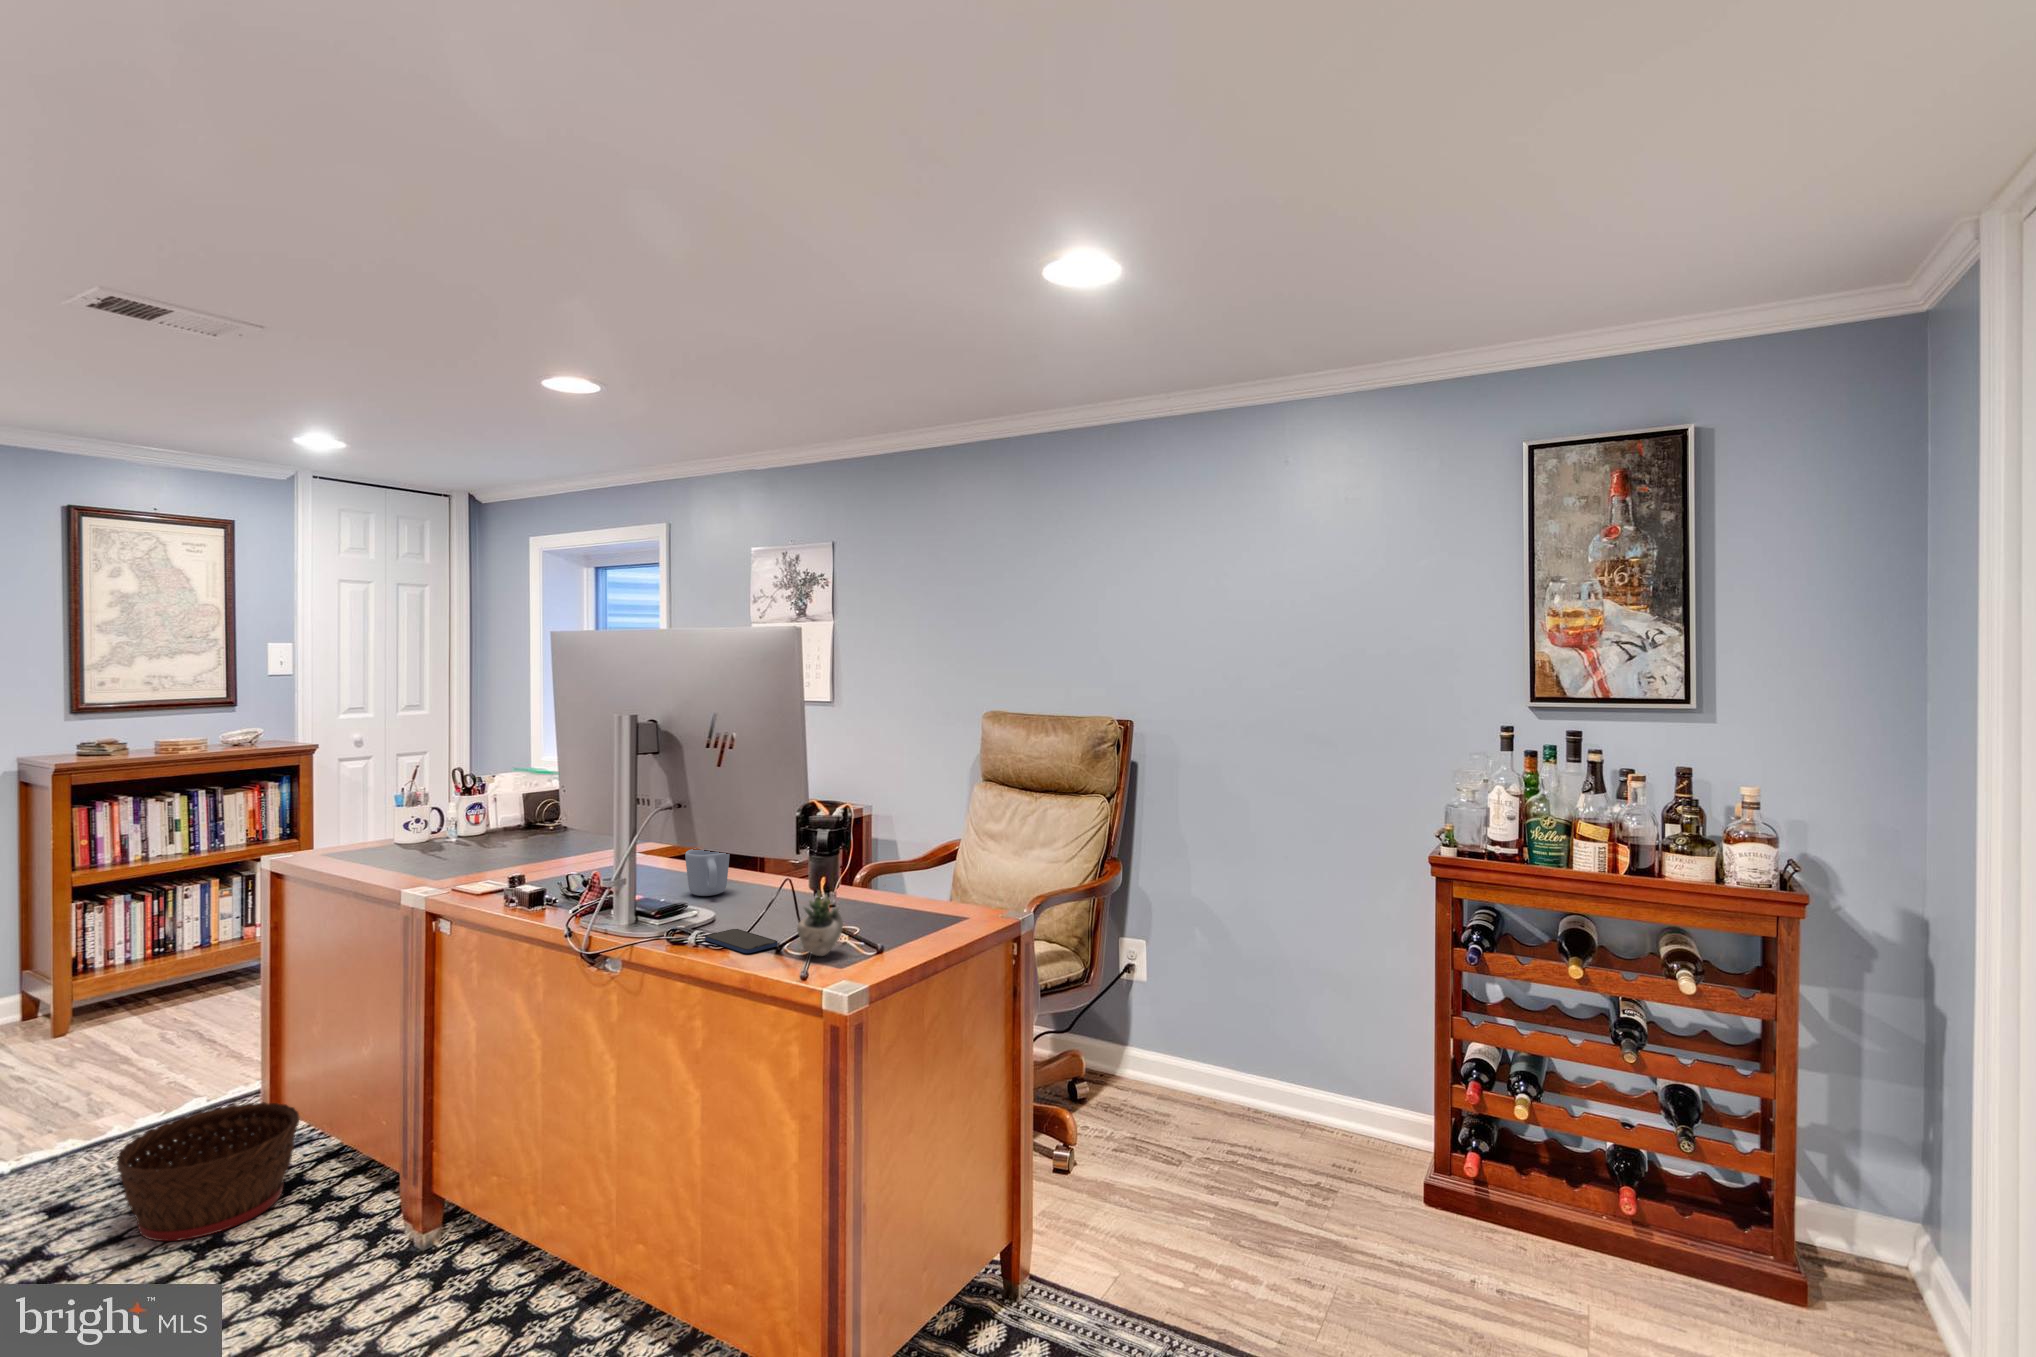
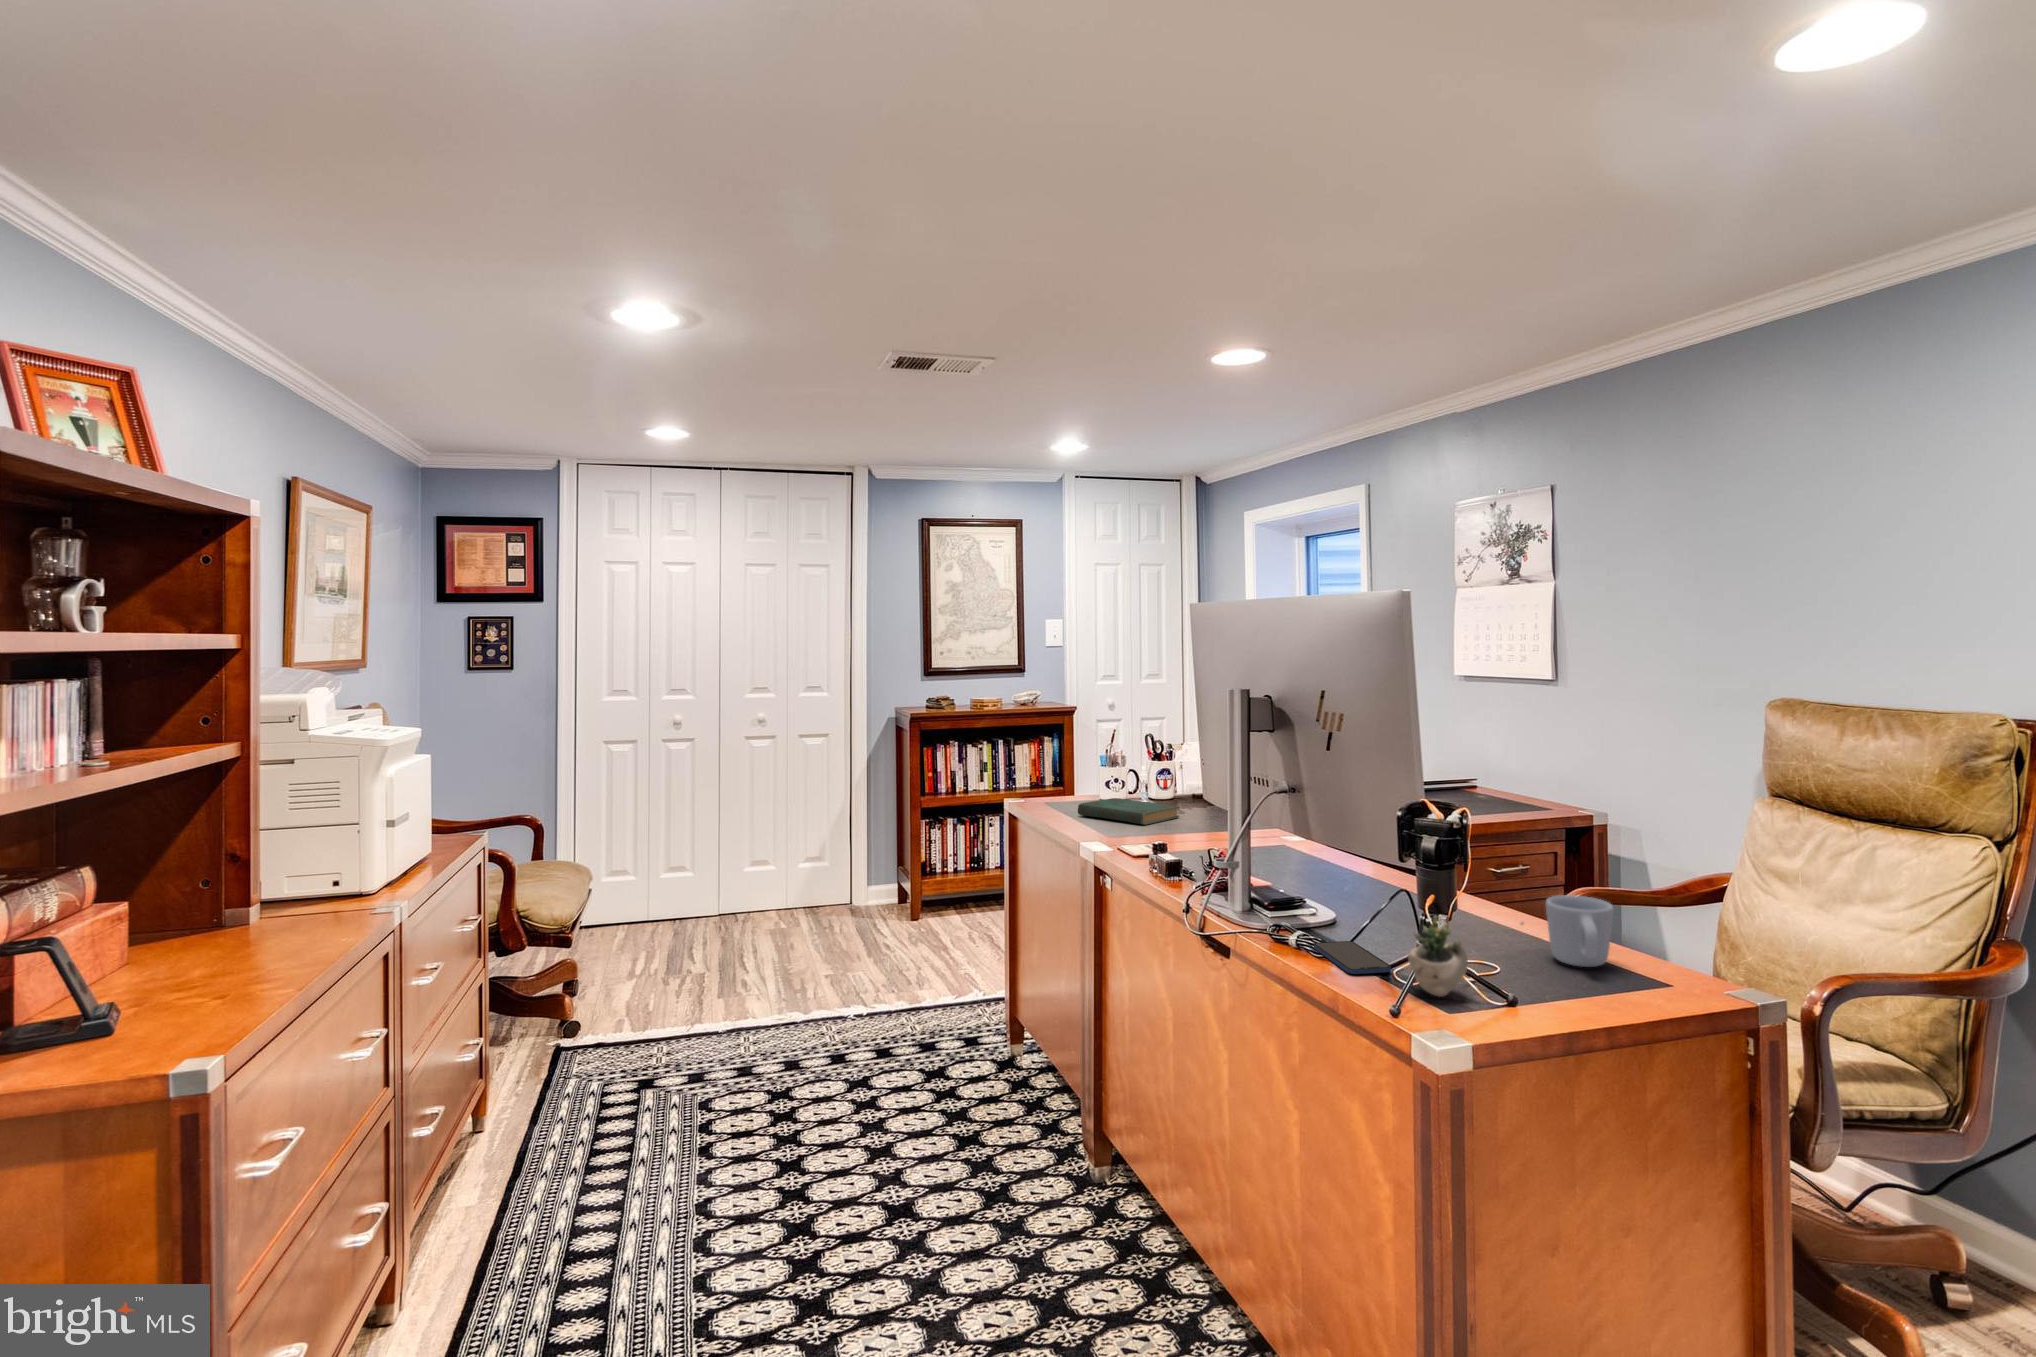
book: none [380,836,506,859] -> present [1078,798,1180,825]
mug: present [685,849,730,896] -> present [1546,895,1614,967]
basket: present [117,1102,299,1241] -> none [907,1003,1022,1105]

